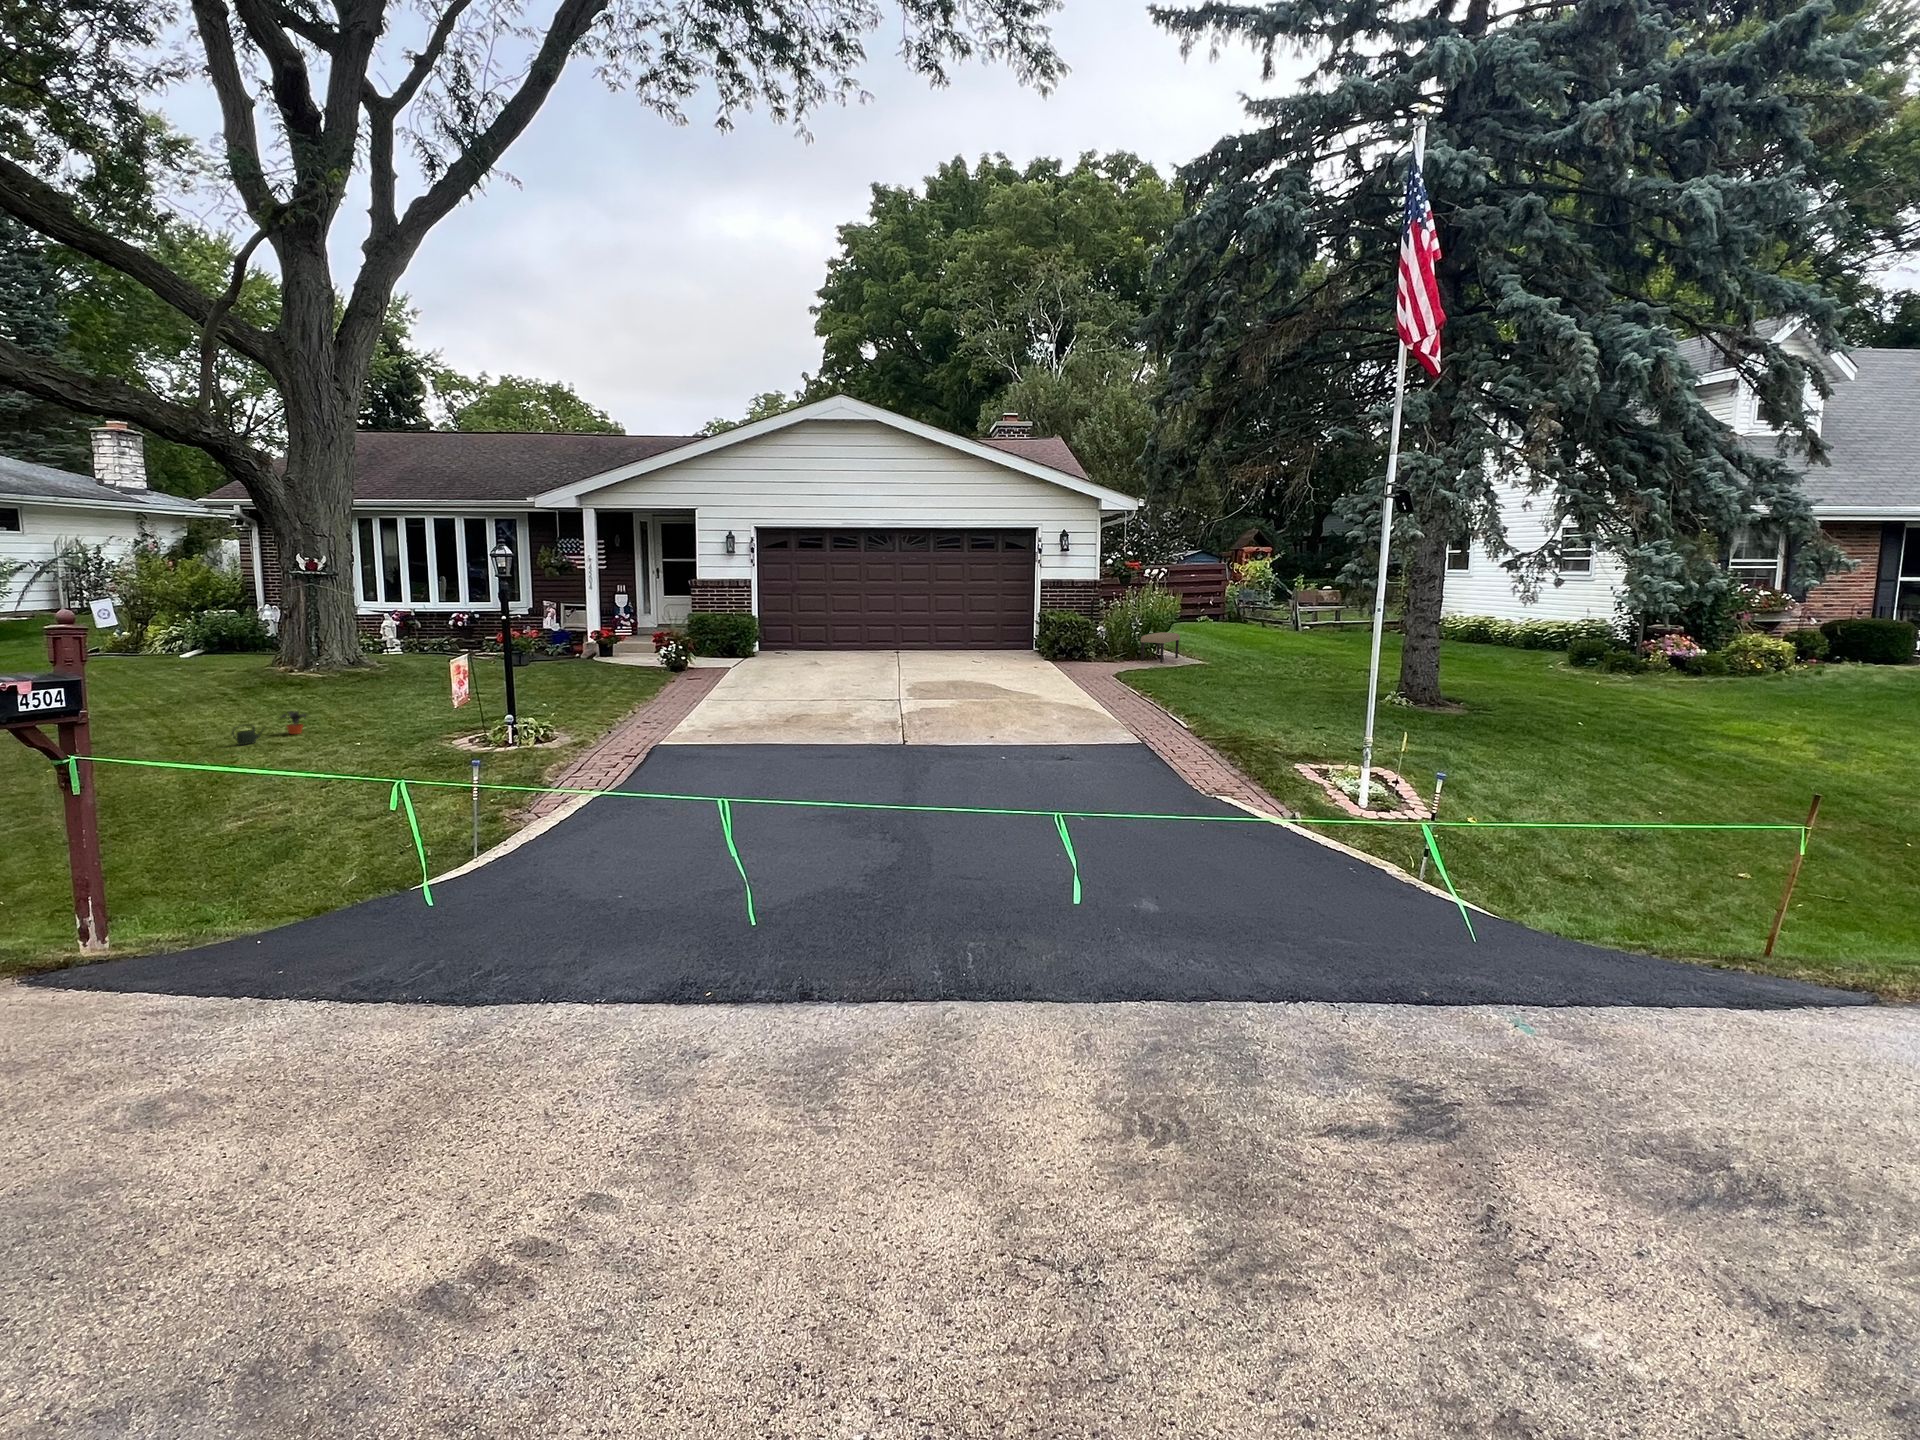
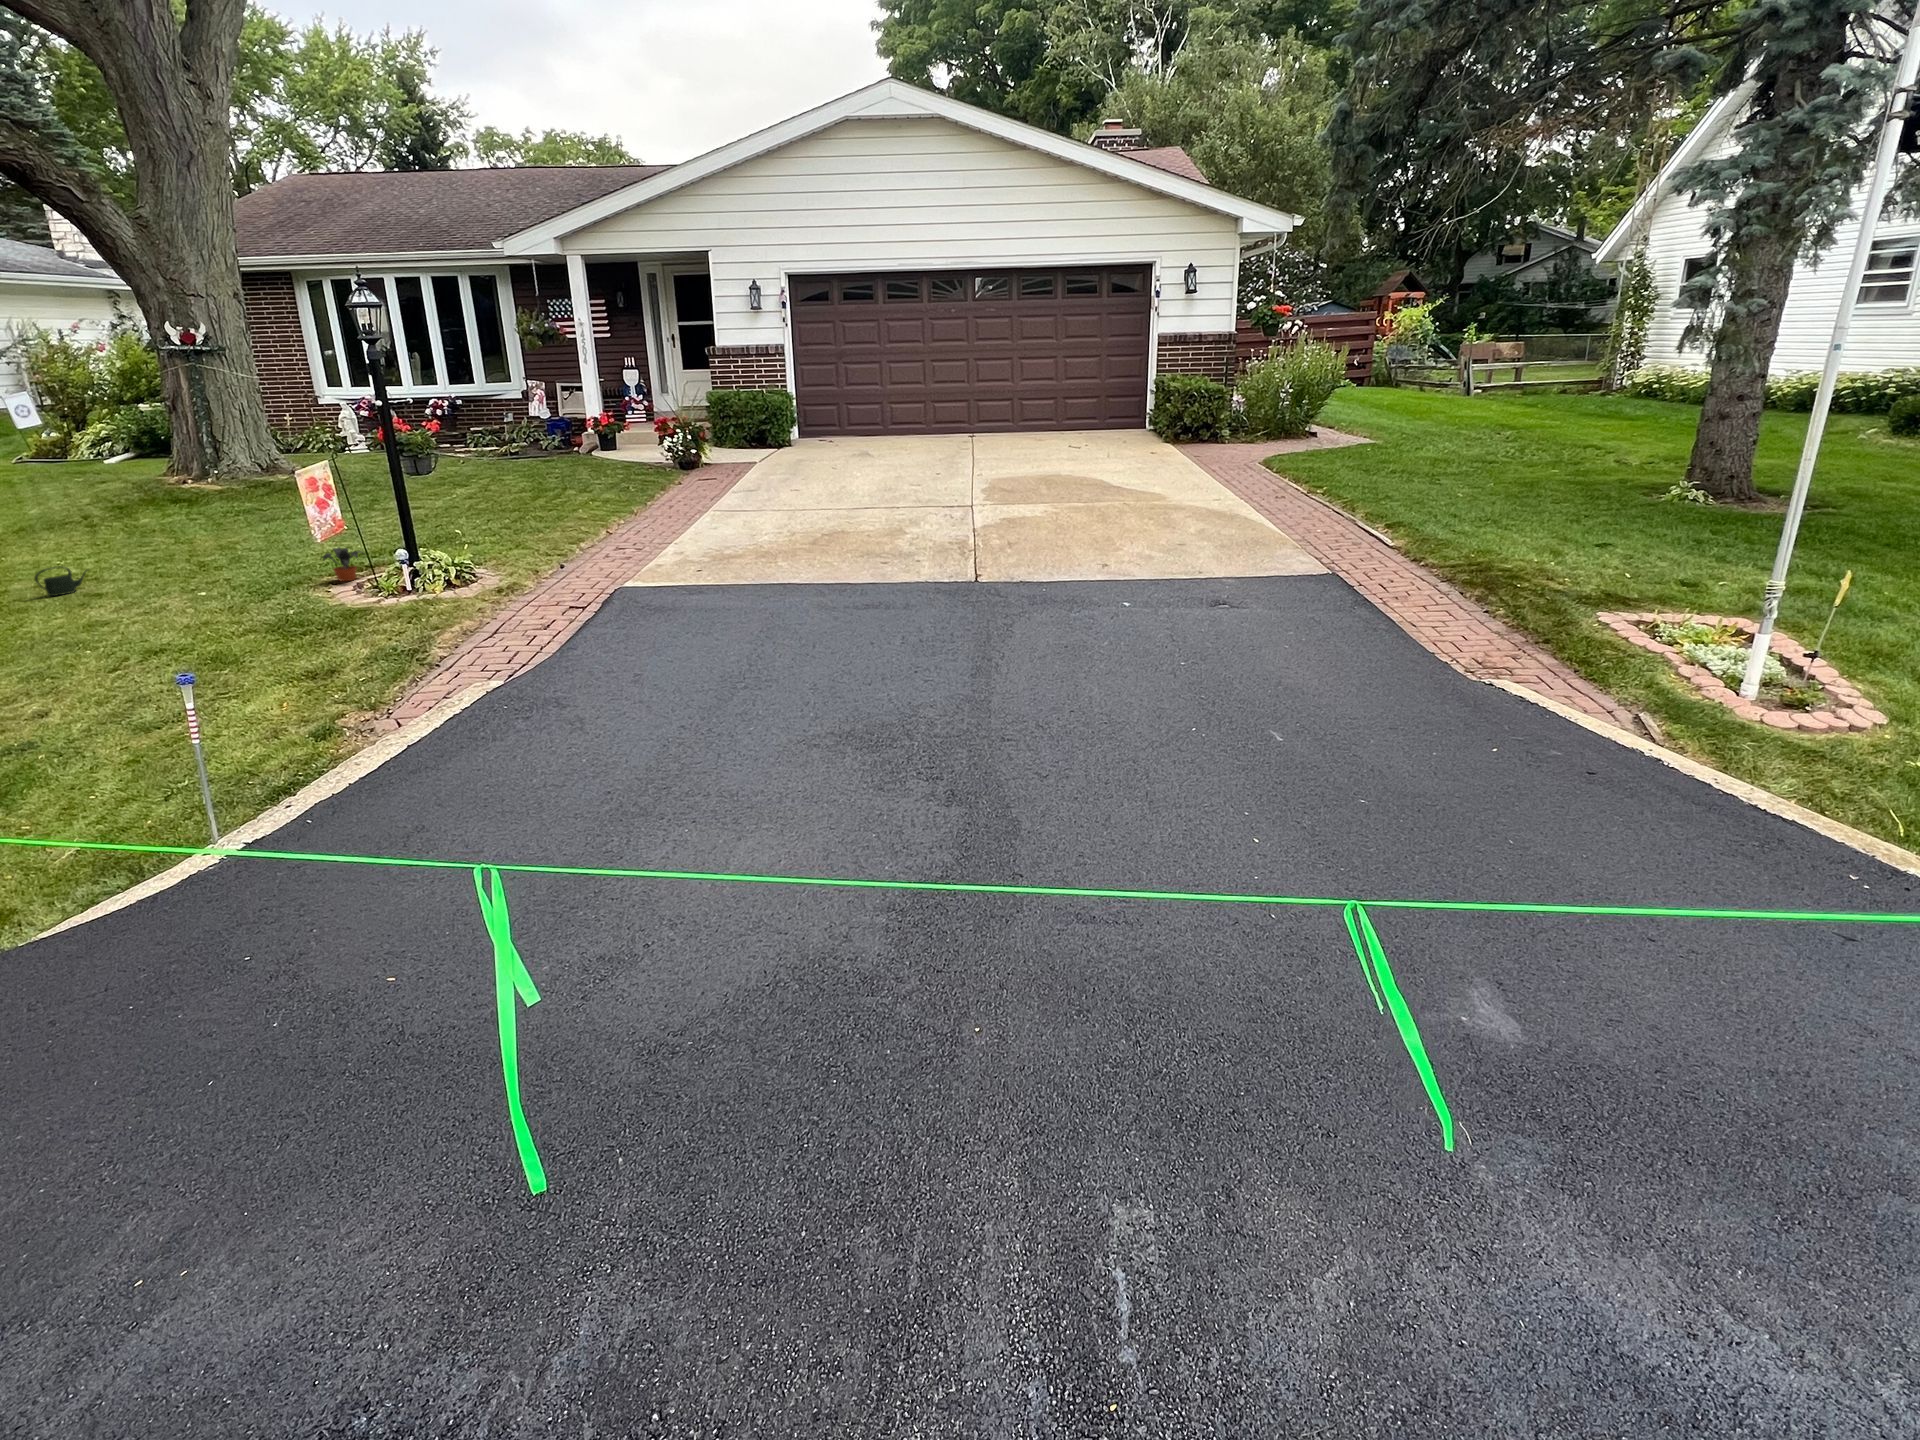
bench: present [1141,632,1180,663] -> none [1291,402,1342,444]
potted plant: present [280,711,306,734] -> present [322,547,362,581]

